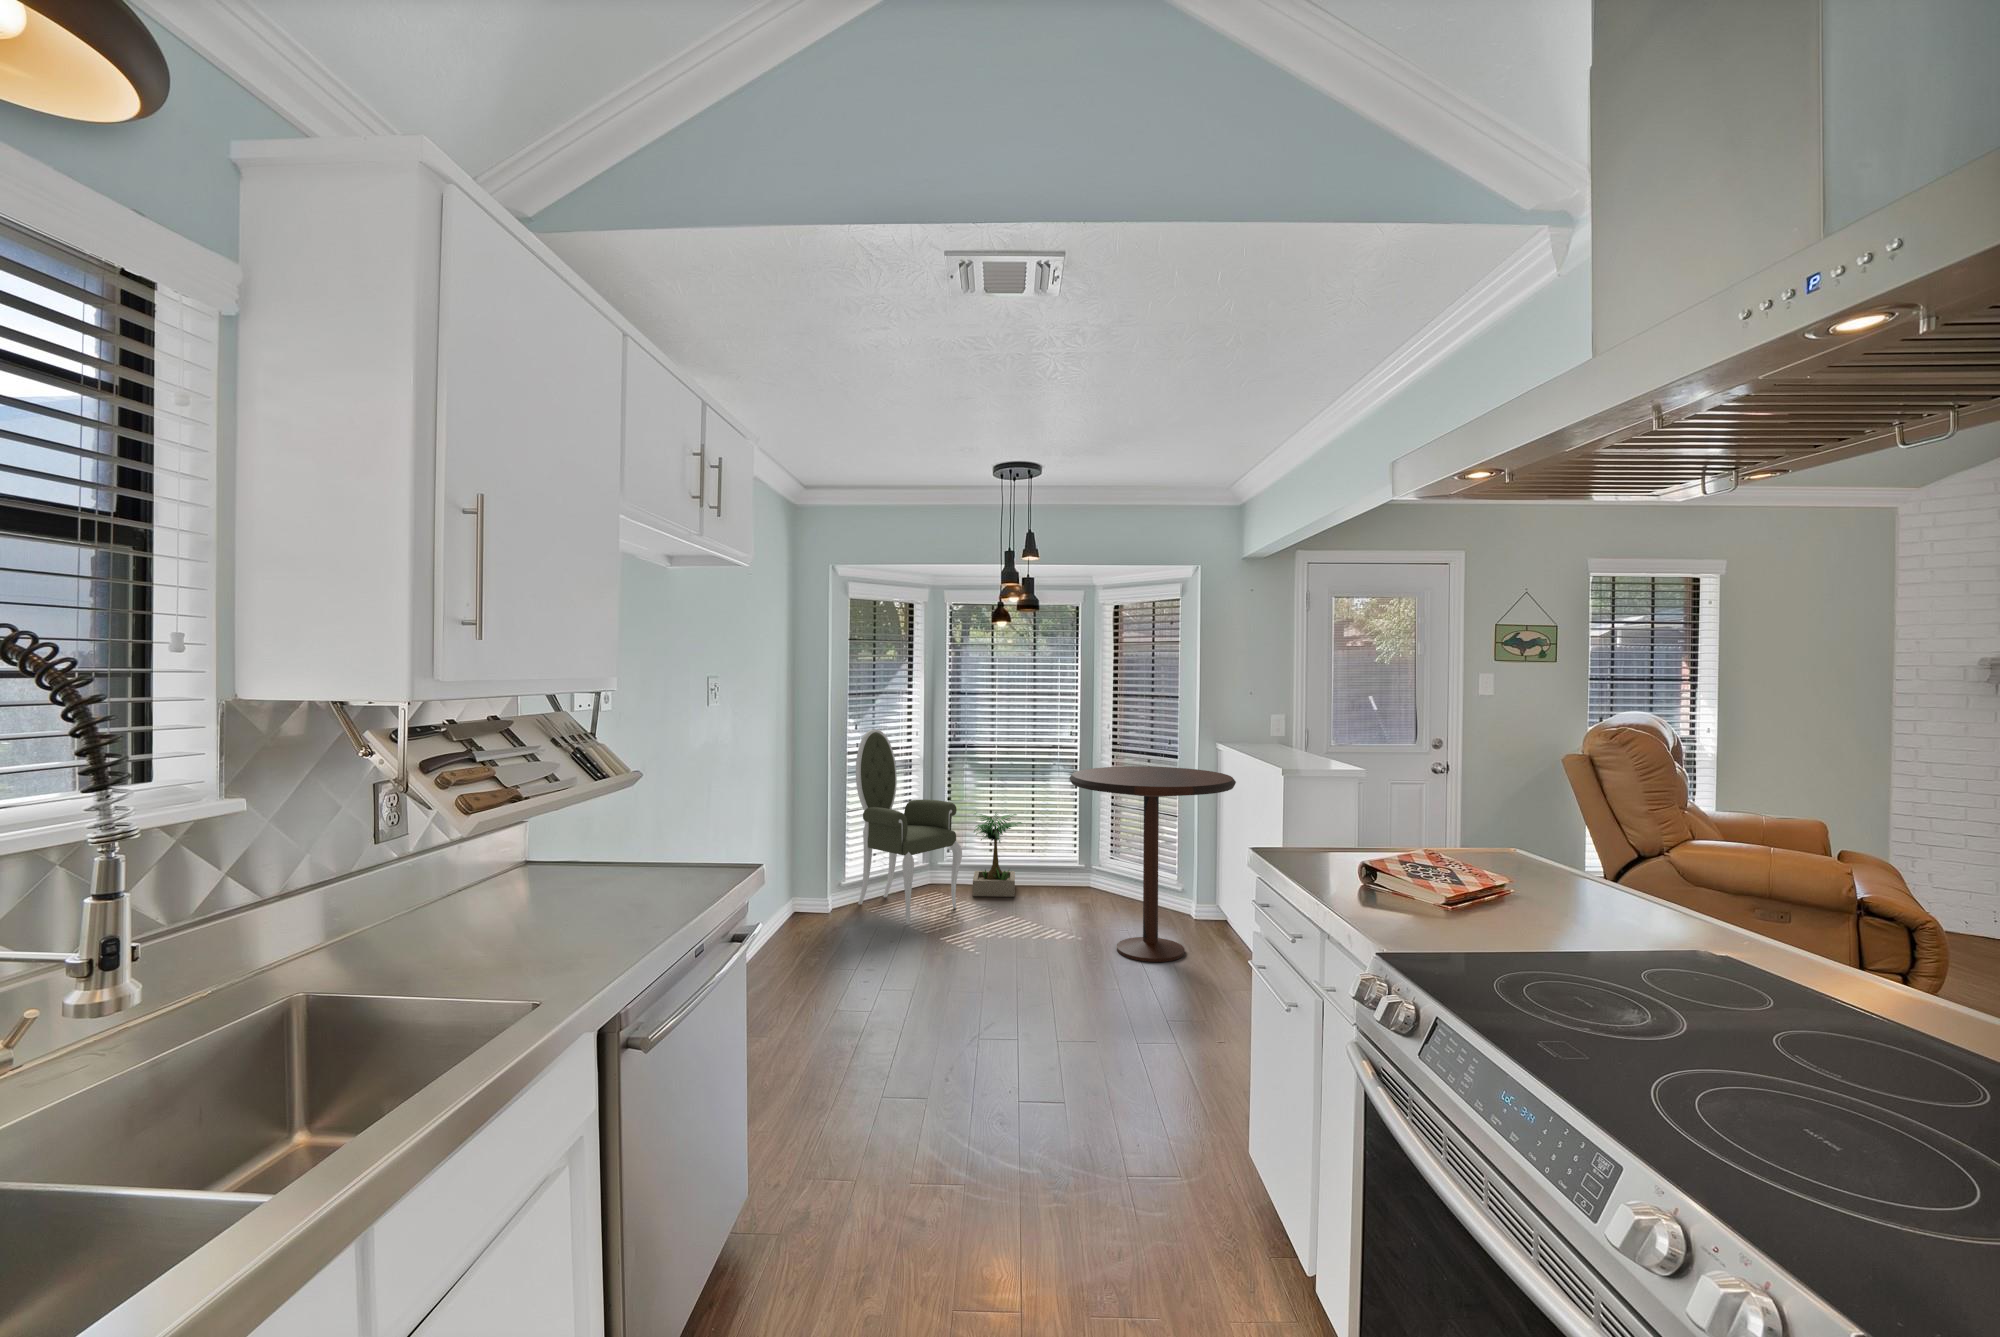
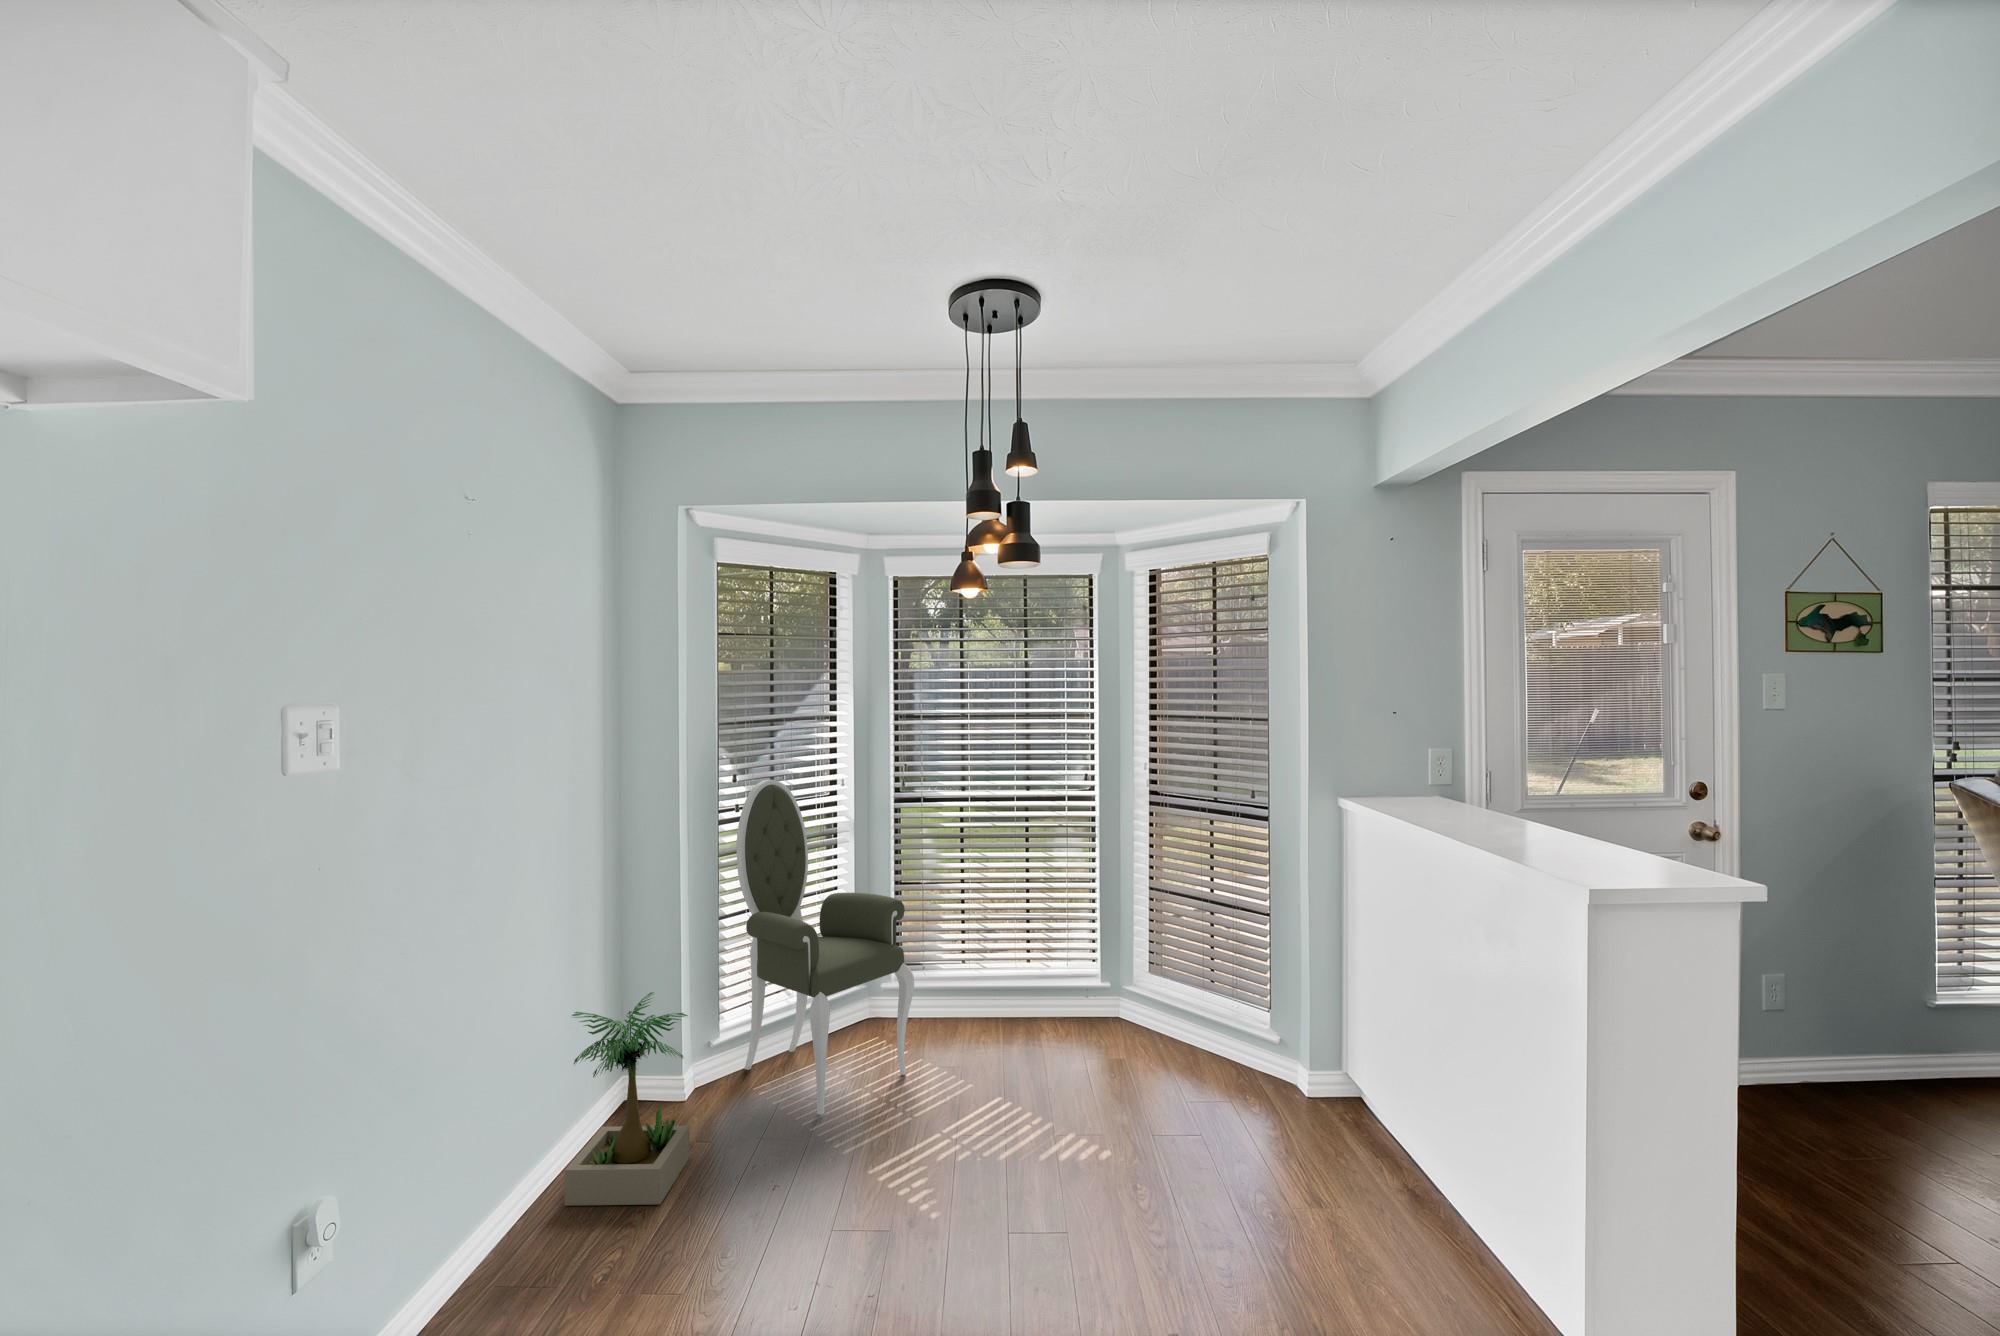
pedestal table: present [1070,766,1236,962] -> none [1095,839,1395,1203]
potted plant: present [973,812,1022,897] -> present [564,992,690,1206]

